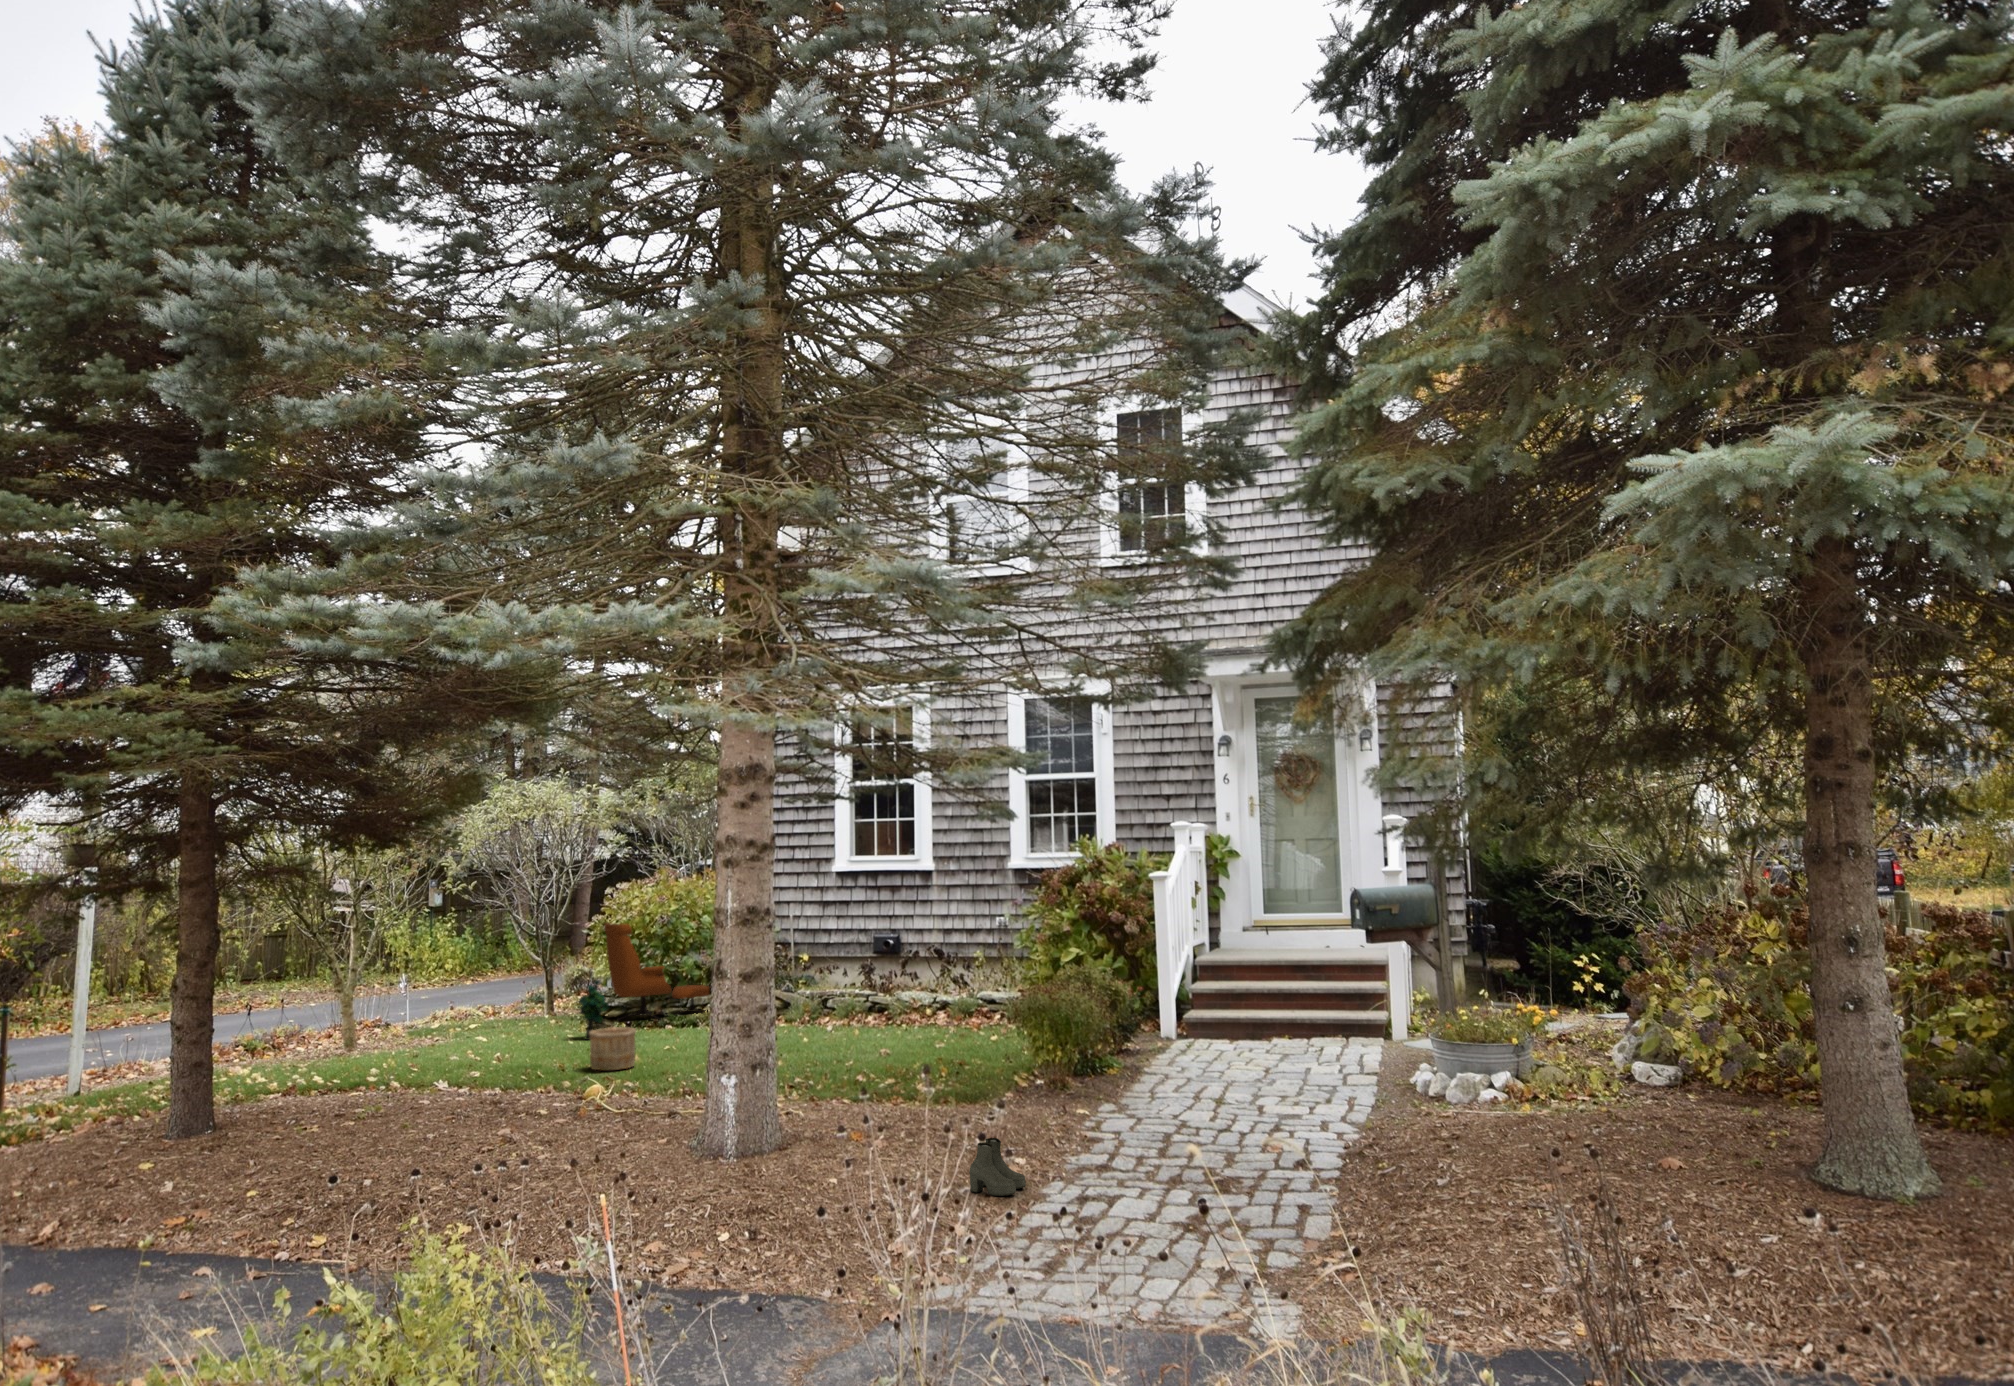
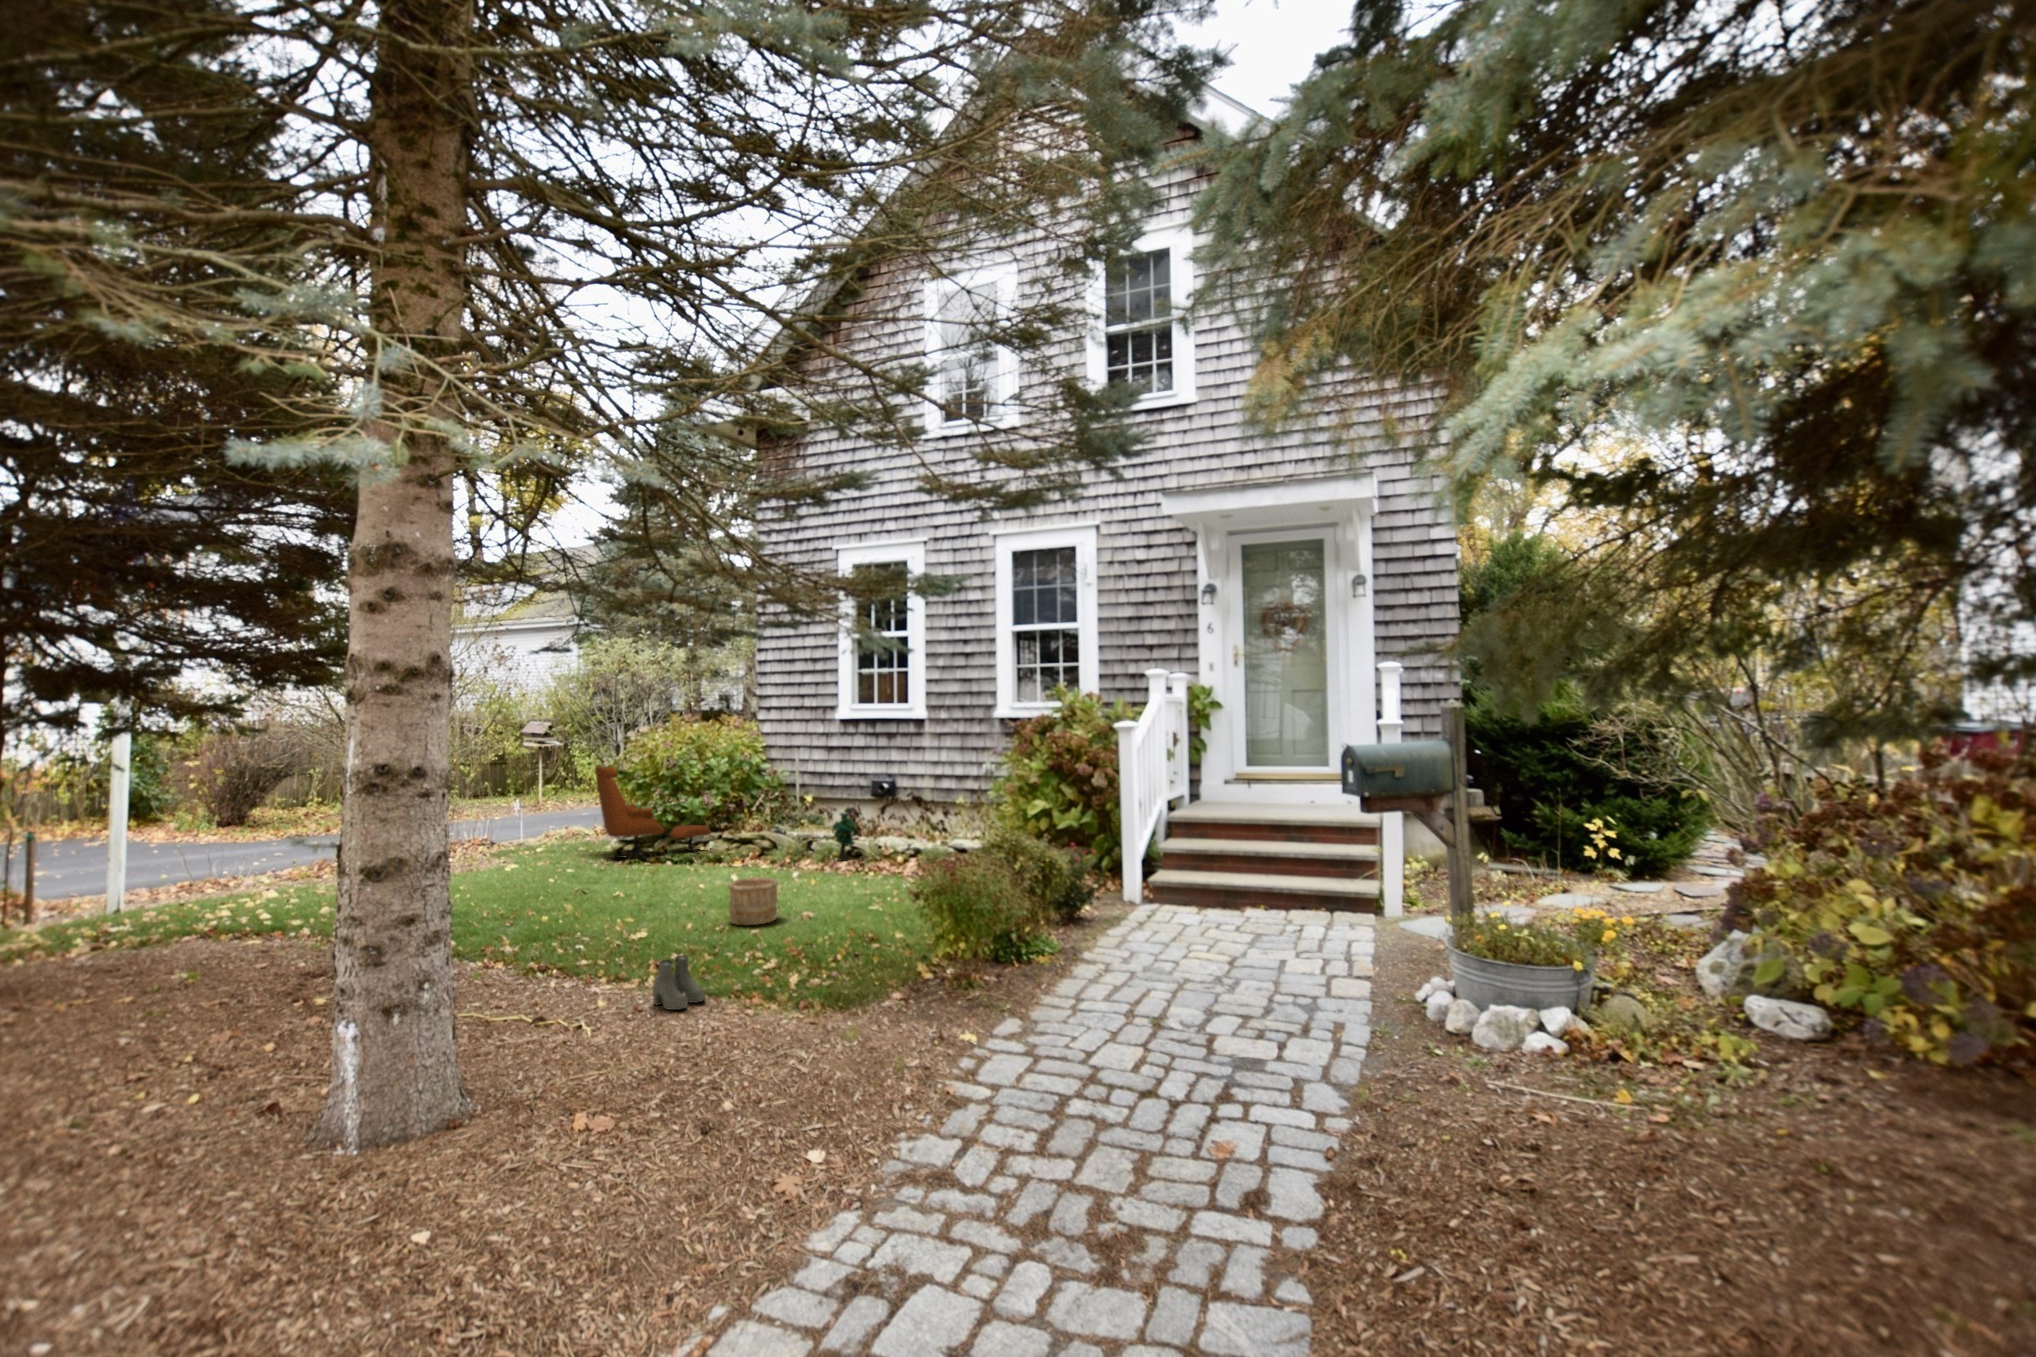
decorative plant: present [578,980,609,1040] -> present [832,809,859,861]
wooden bucket: present [589,1027,636,1071] -> present [728,877,778,925]
boots: present [969,1138,1026,1196] -> present [653,955,706,1010]

